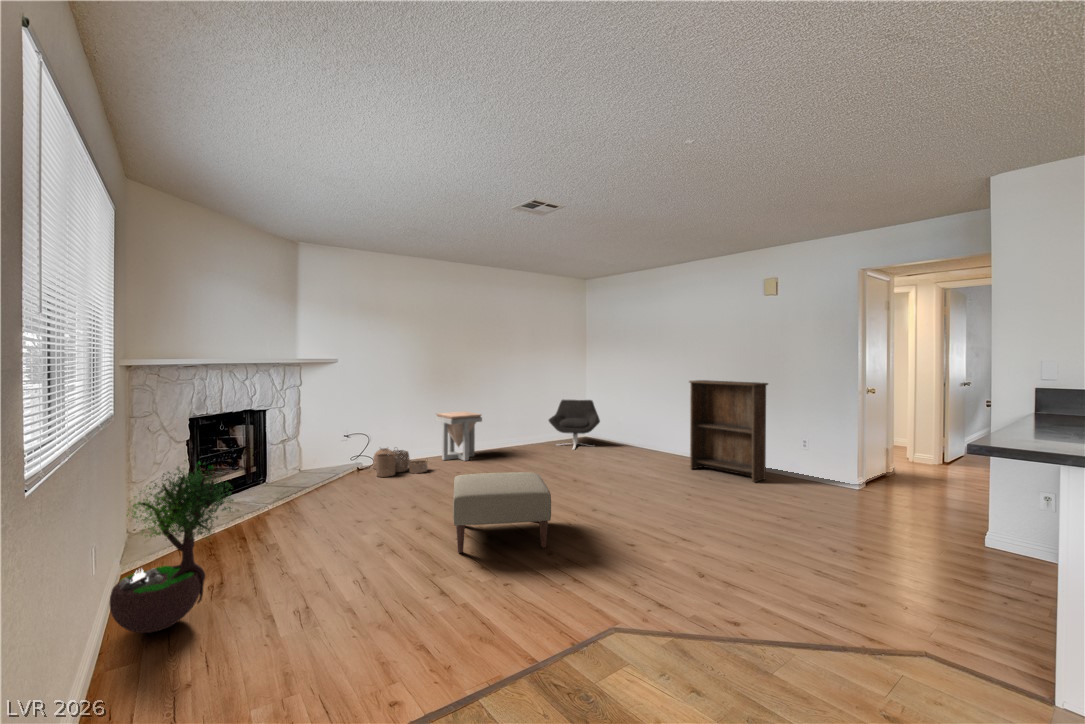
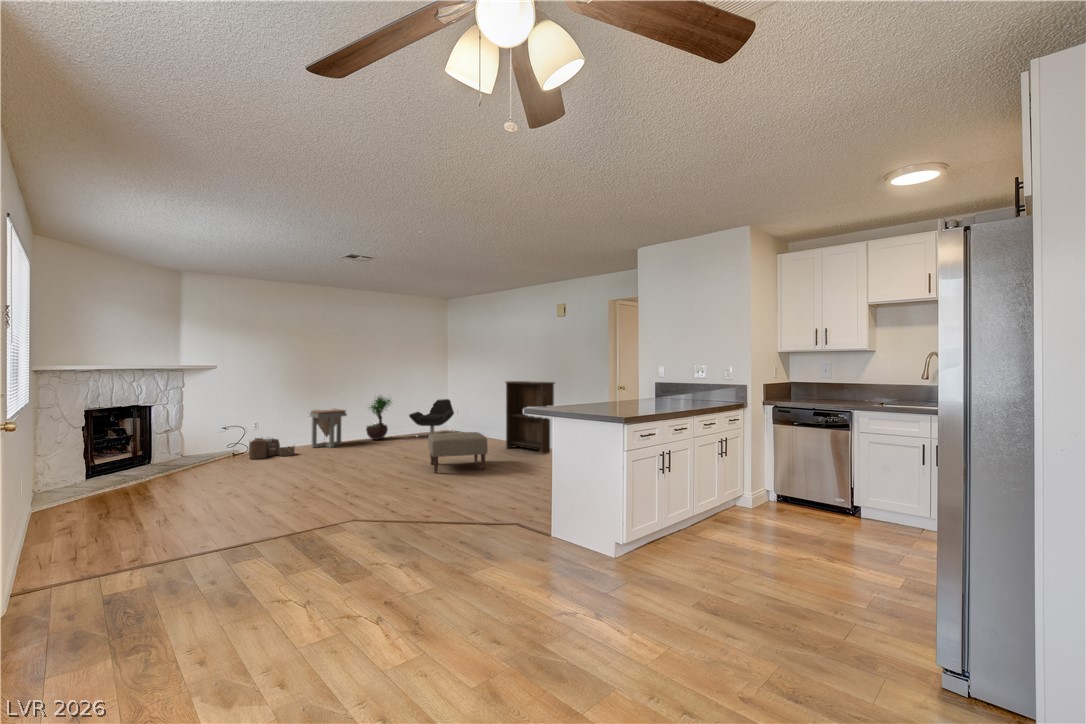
potted tree: present [110,460,233,633] -> present [366,397,391,440]
ottoman: present [453,472,551,553] -> present [428,432,488,473]

